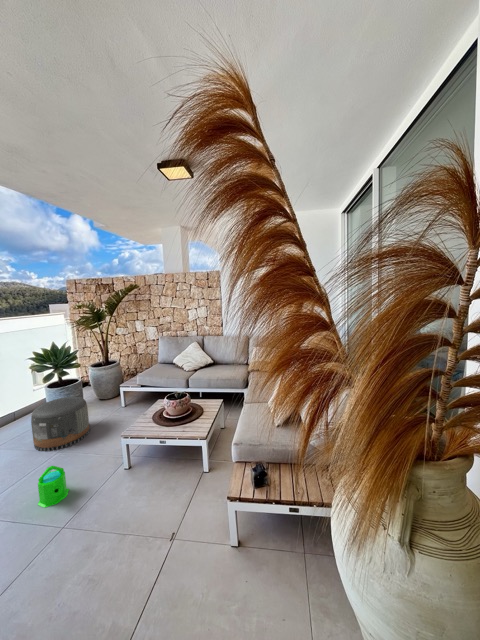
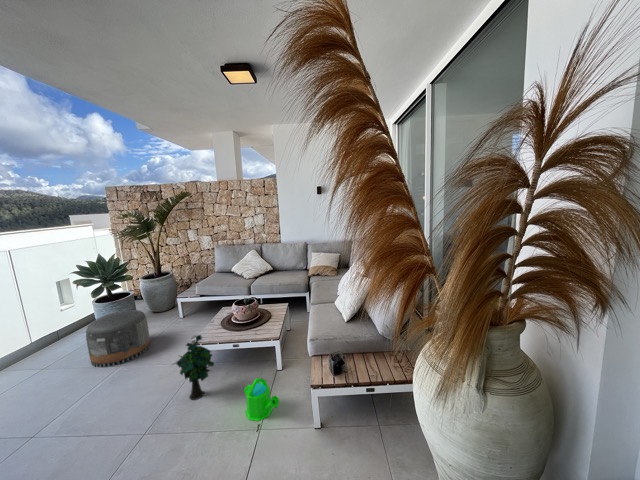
decorative plant: none [95,428,139,496] -> present [175,335,214,400]
watering can: present [38,466,69,508] -> present [244,378,279,421]

